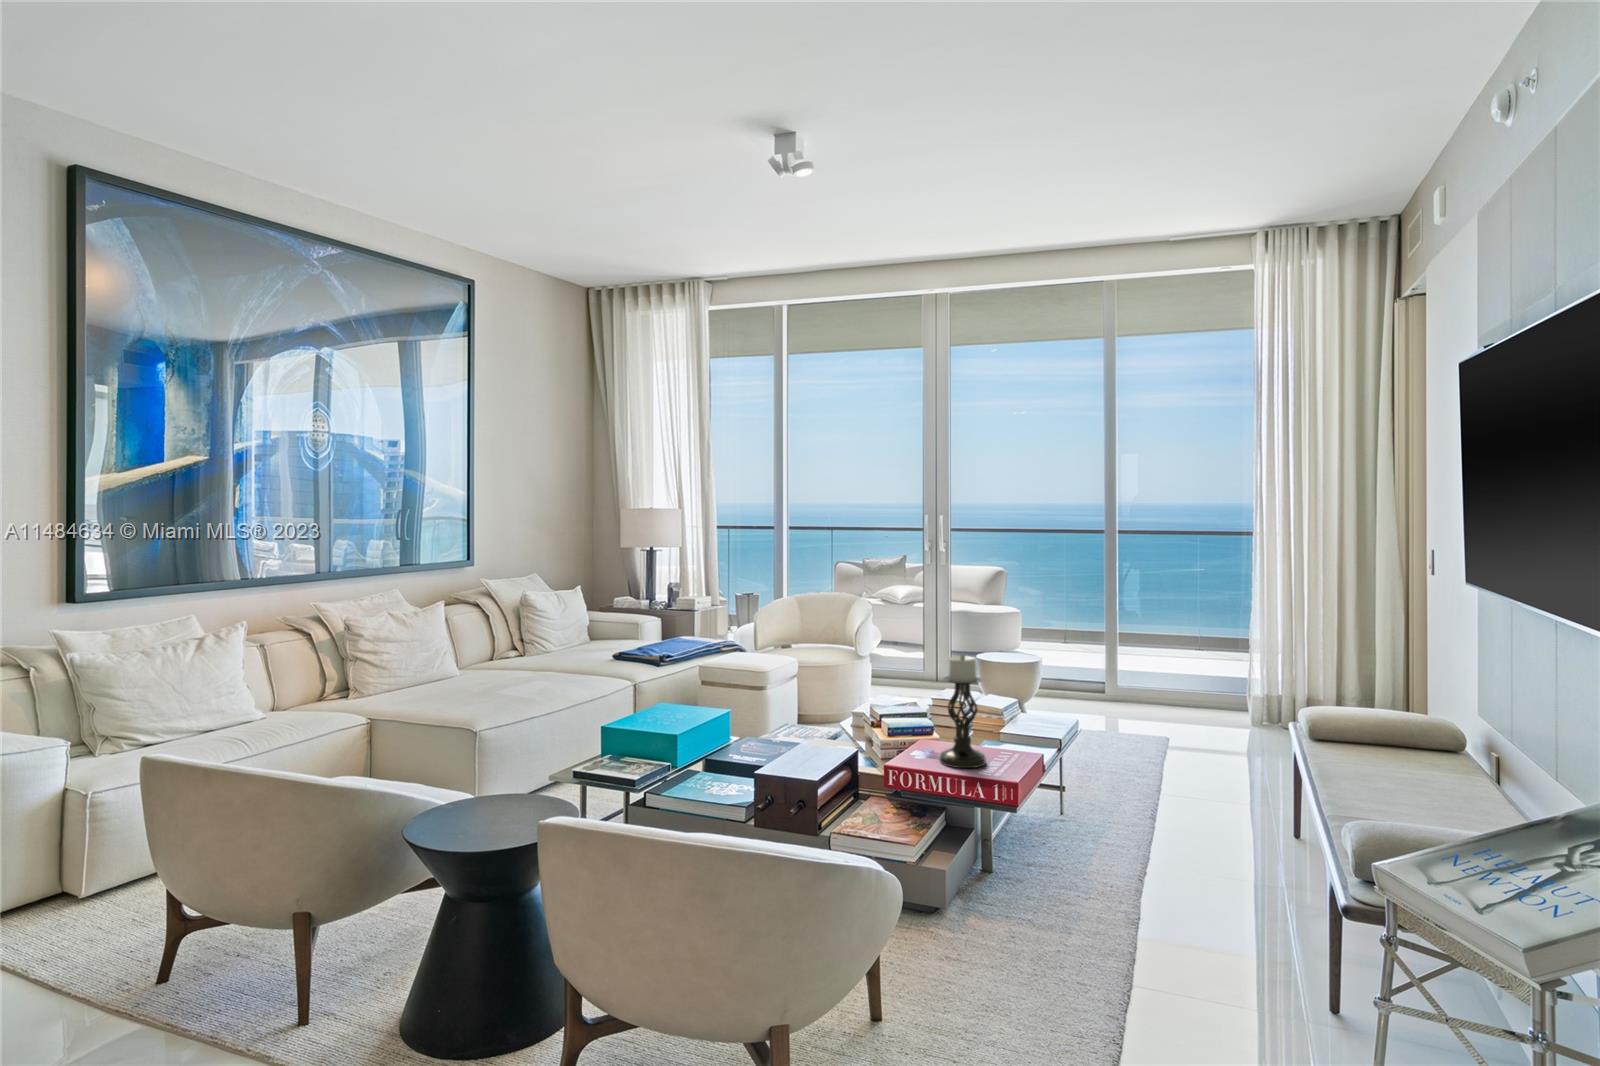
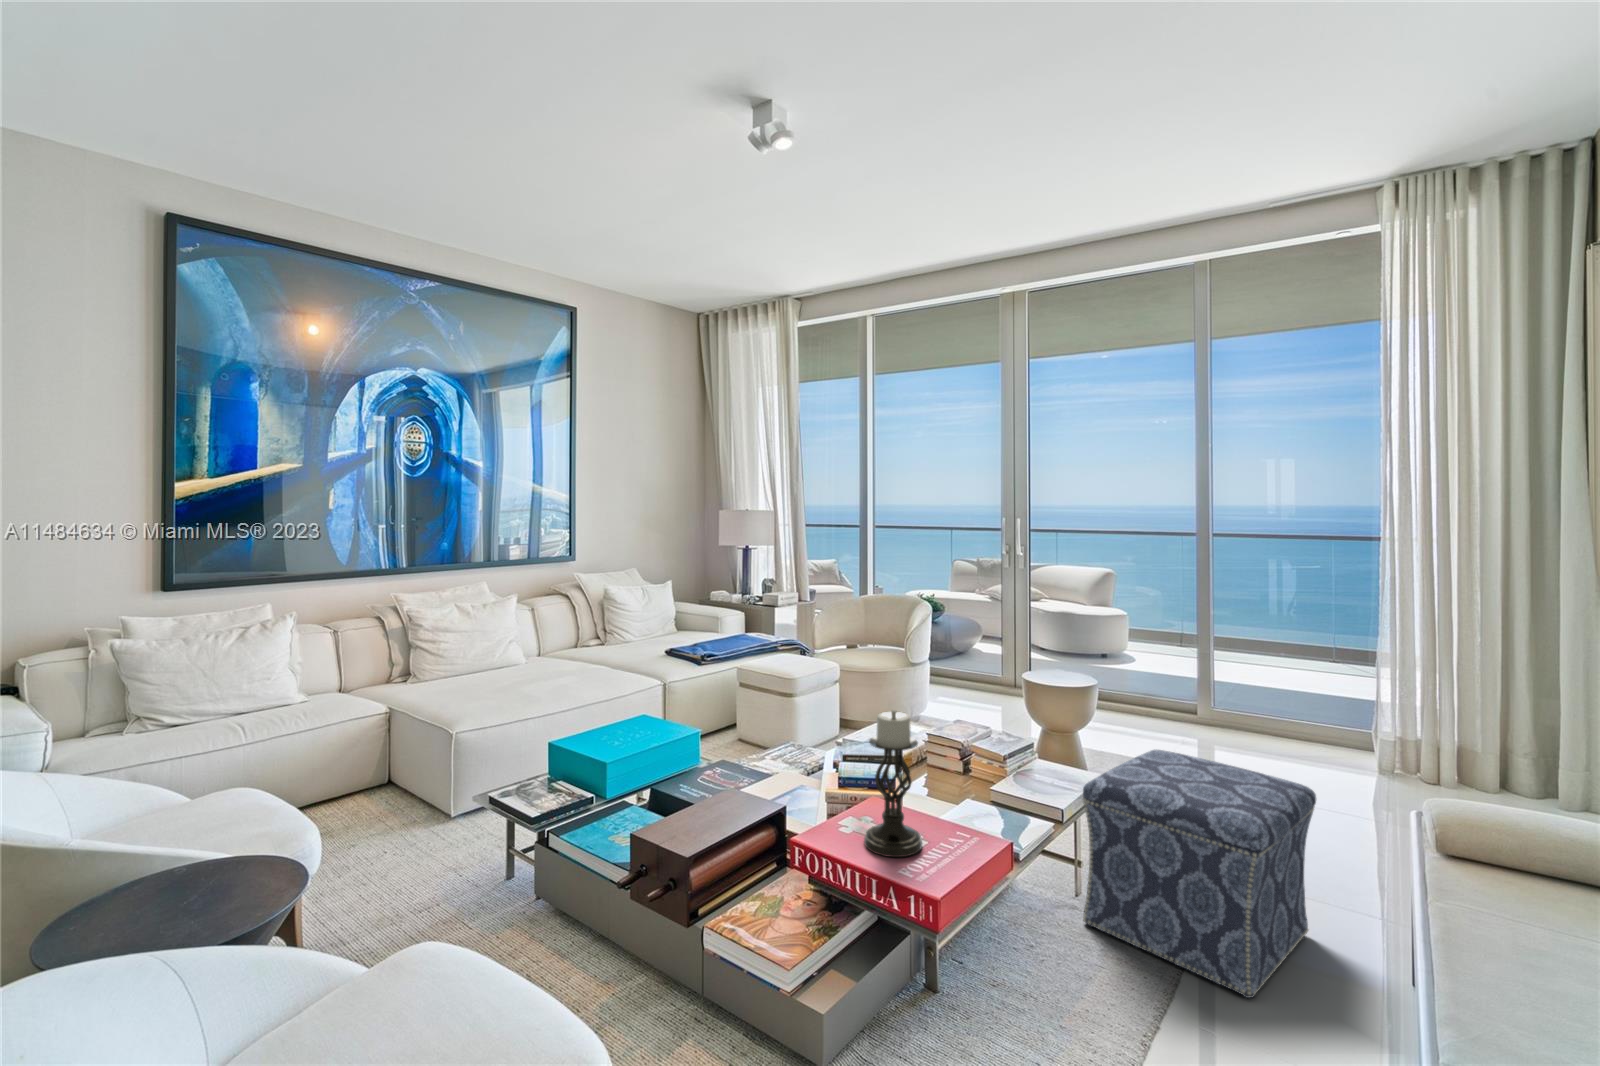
ottoman: none [1078,694,1242,858] -> present [1083,750,1316,998]

